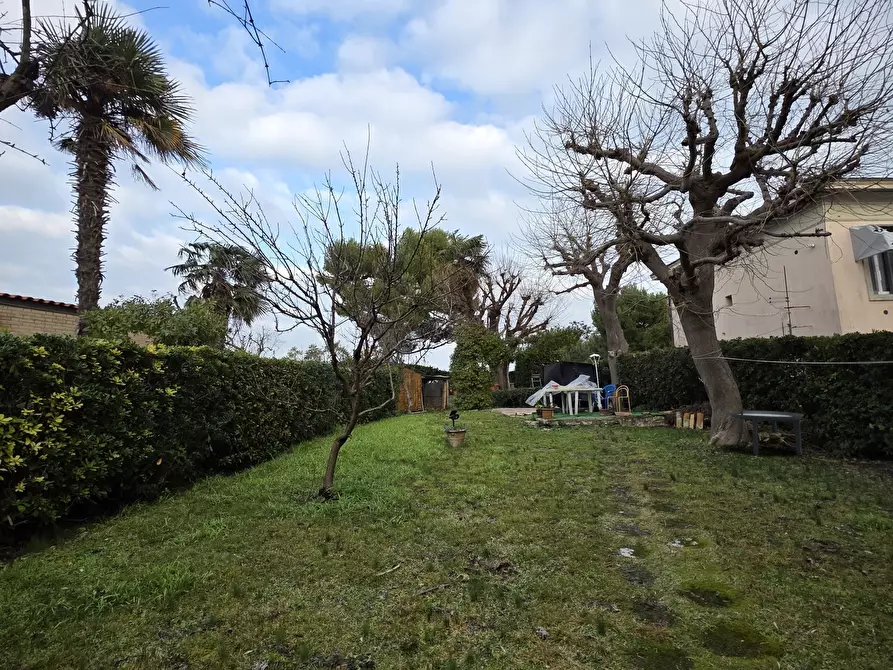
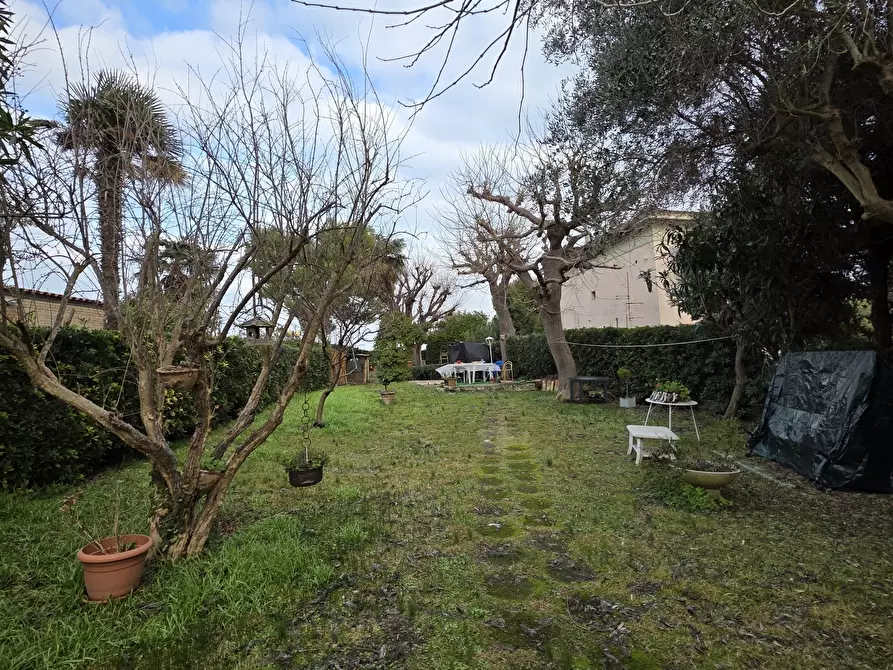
potted tree: none [825,400,865,468] -> present [617,368,636,408]

